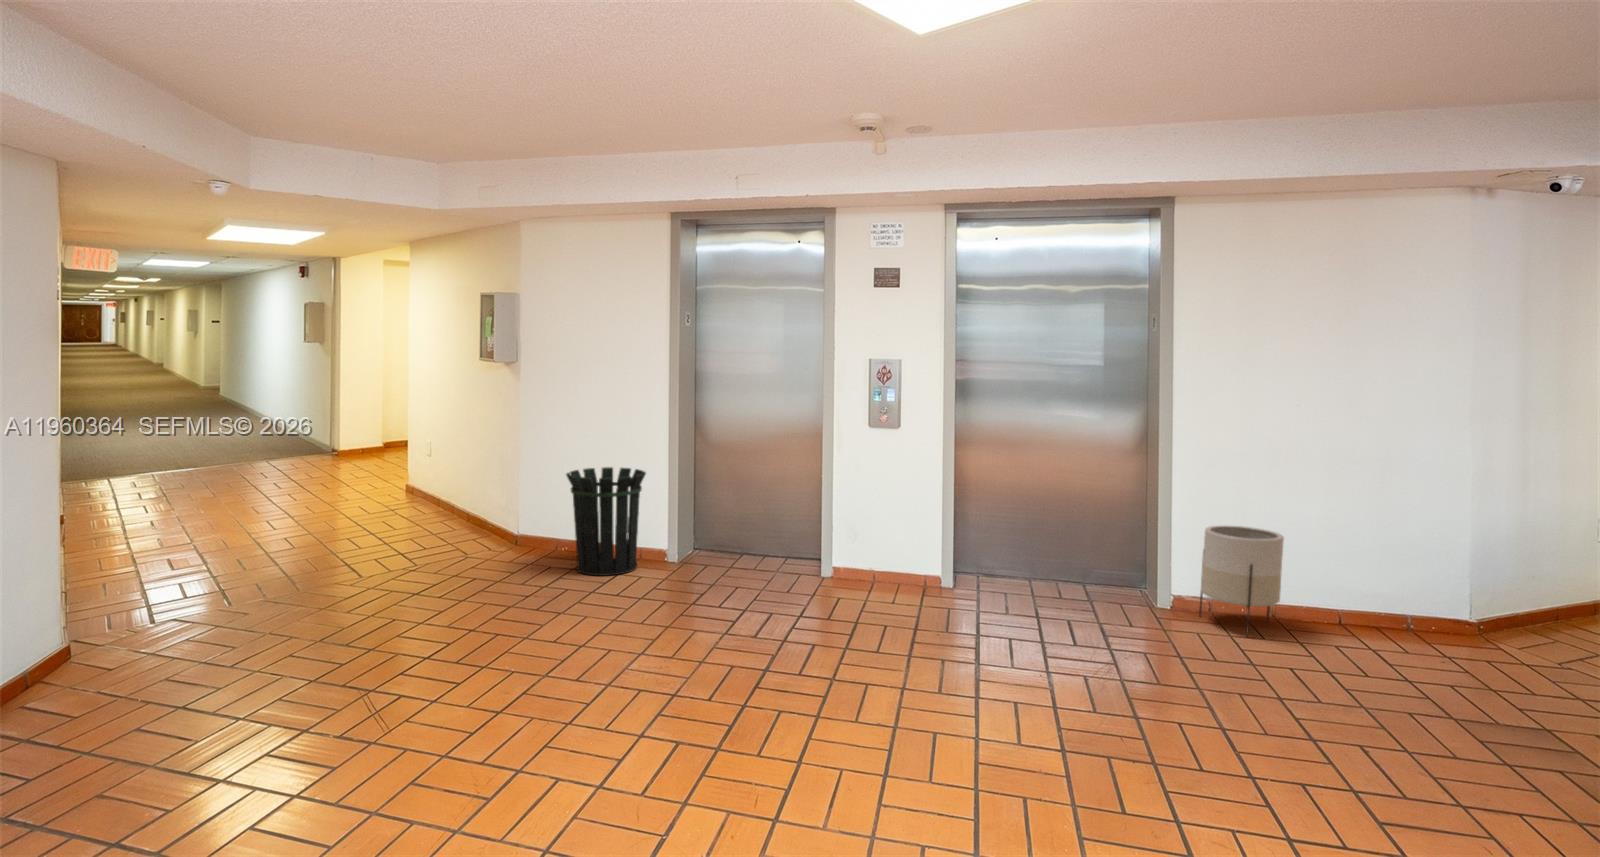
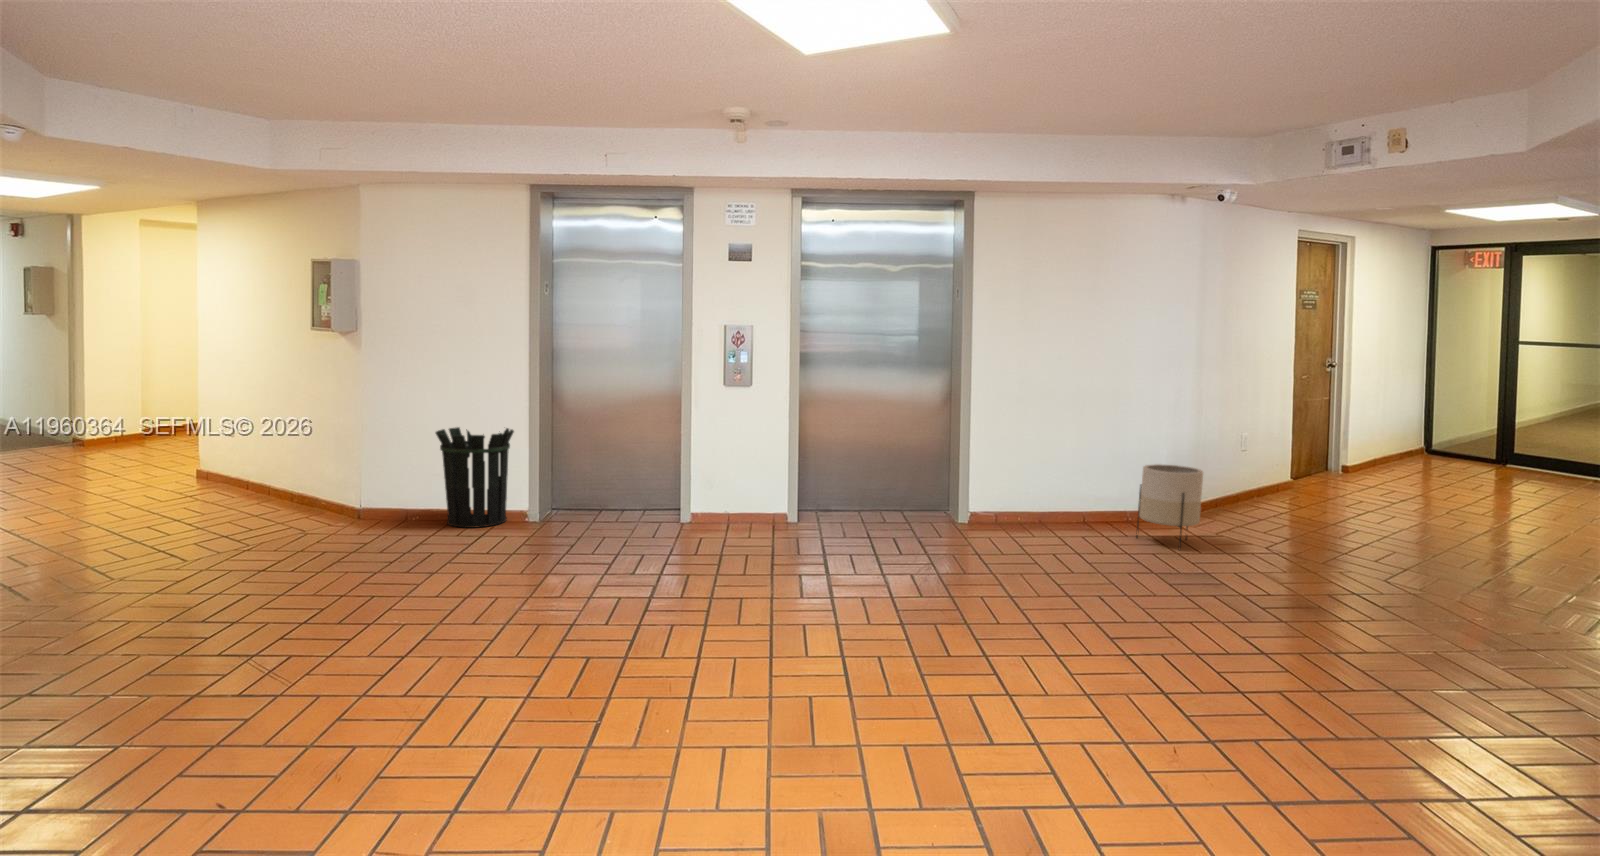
planter: present [1199,525,1284,636] -> present [1136,464,1203,548]

